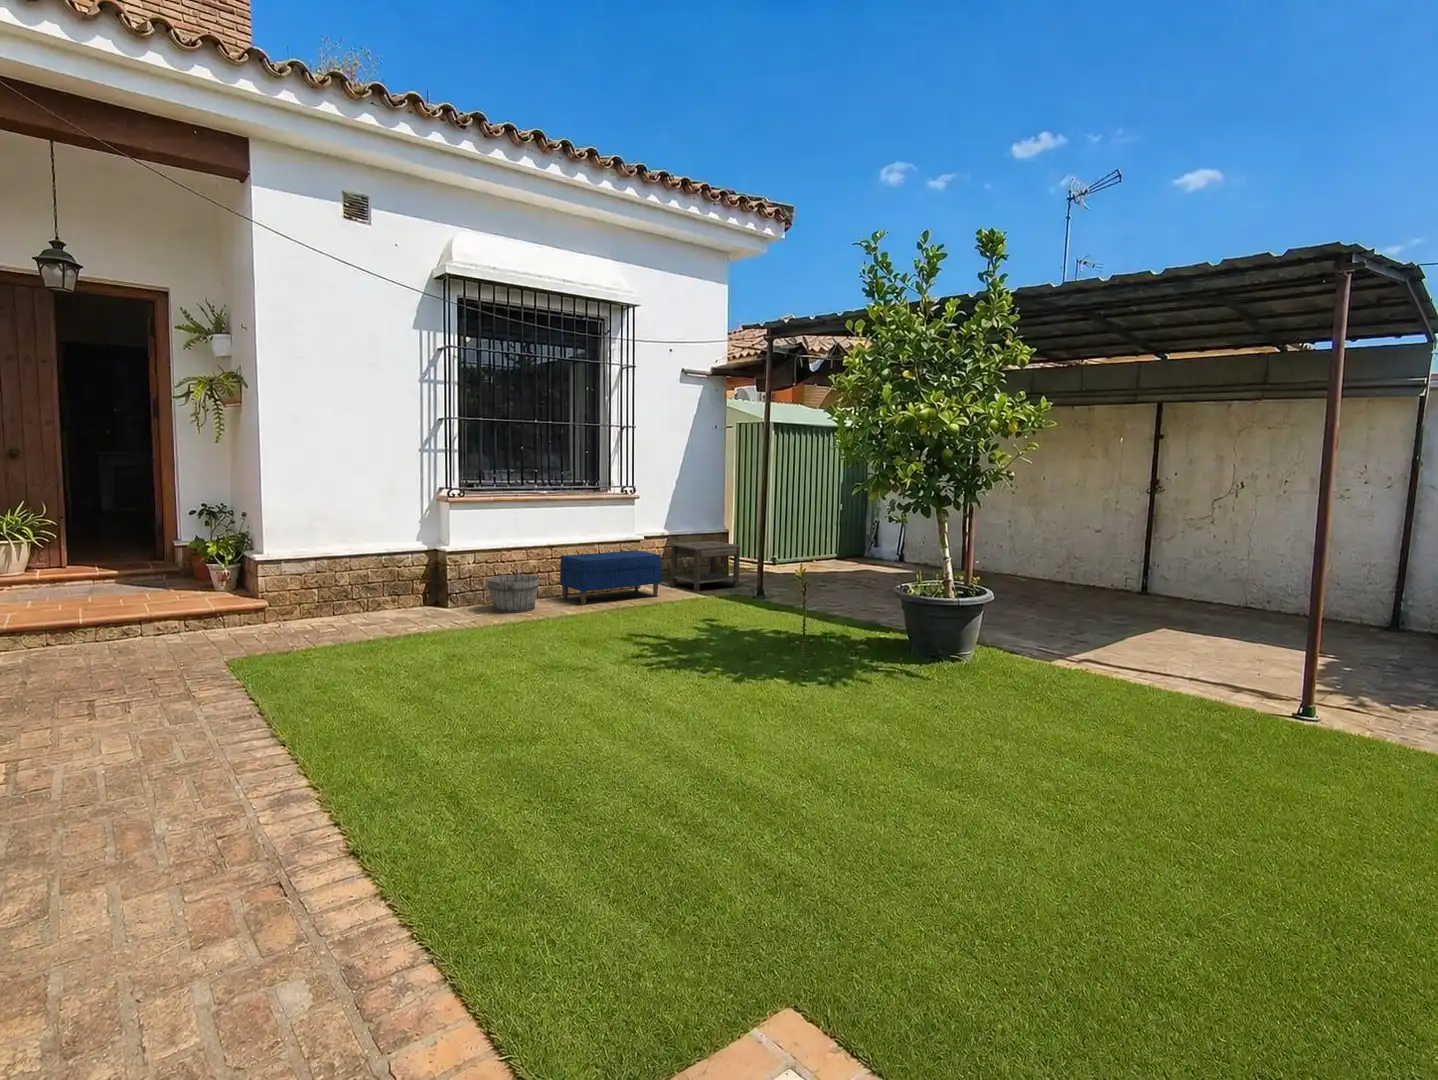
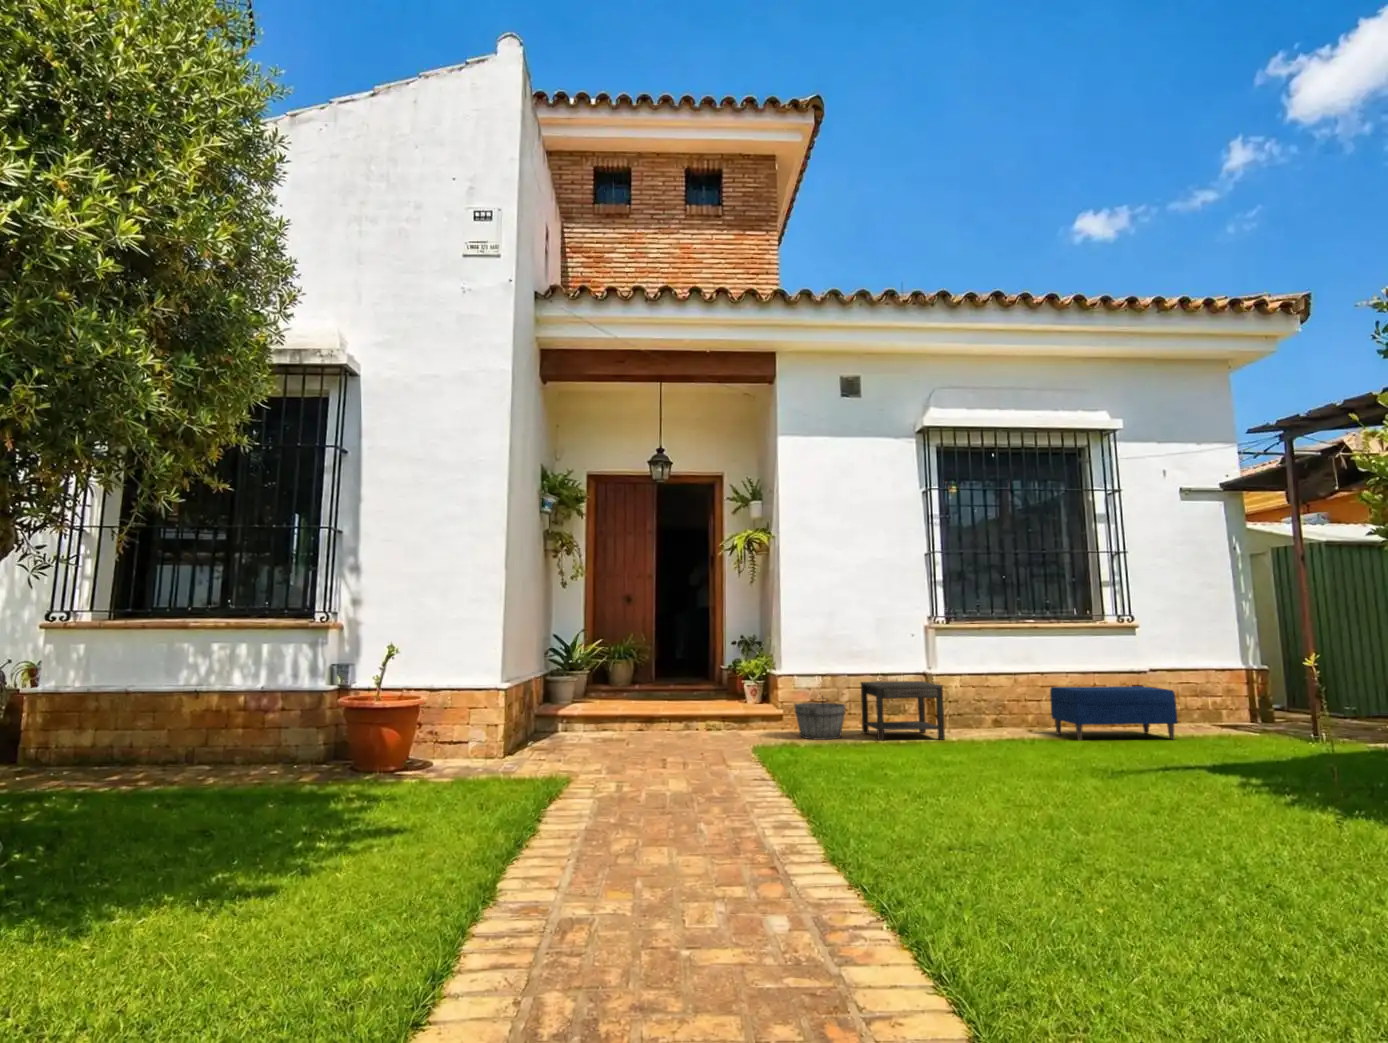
side table: present [671,541,740,592] -> present [861,681,945,741]
wooden bucket: present [488,567,540,613] -> present [794,696,845,740]

